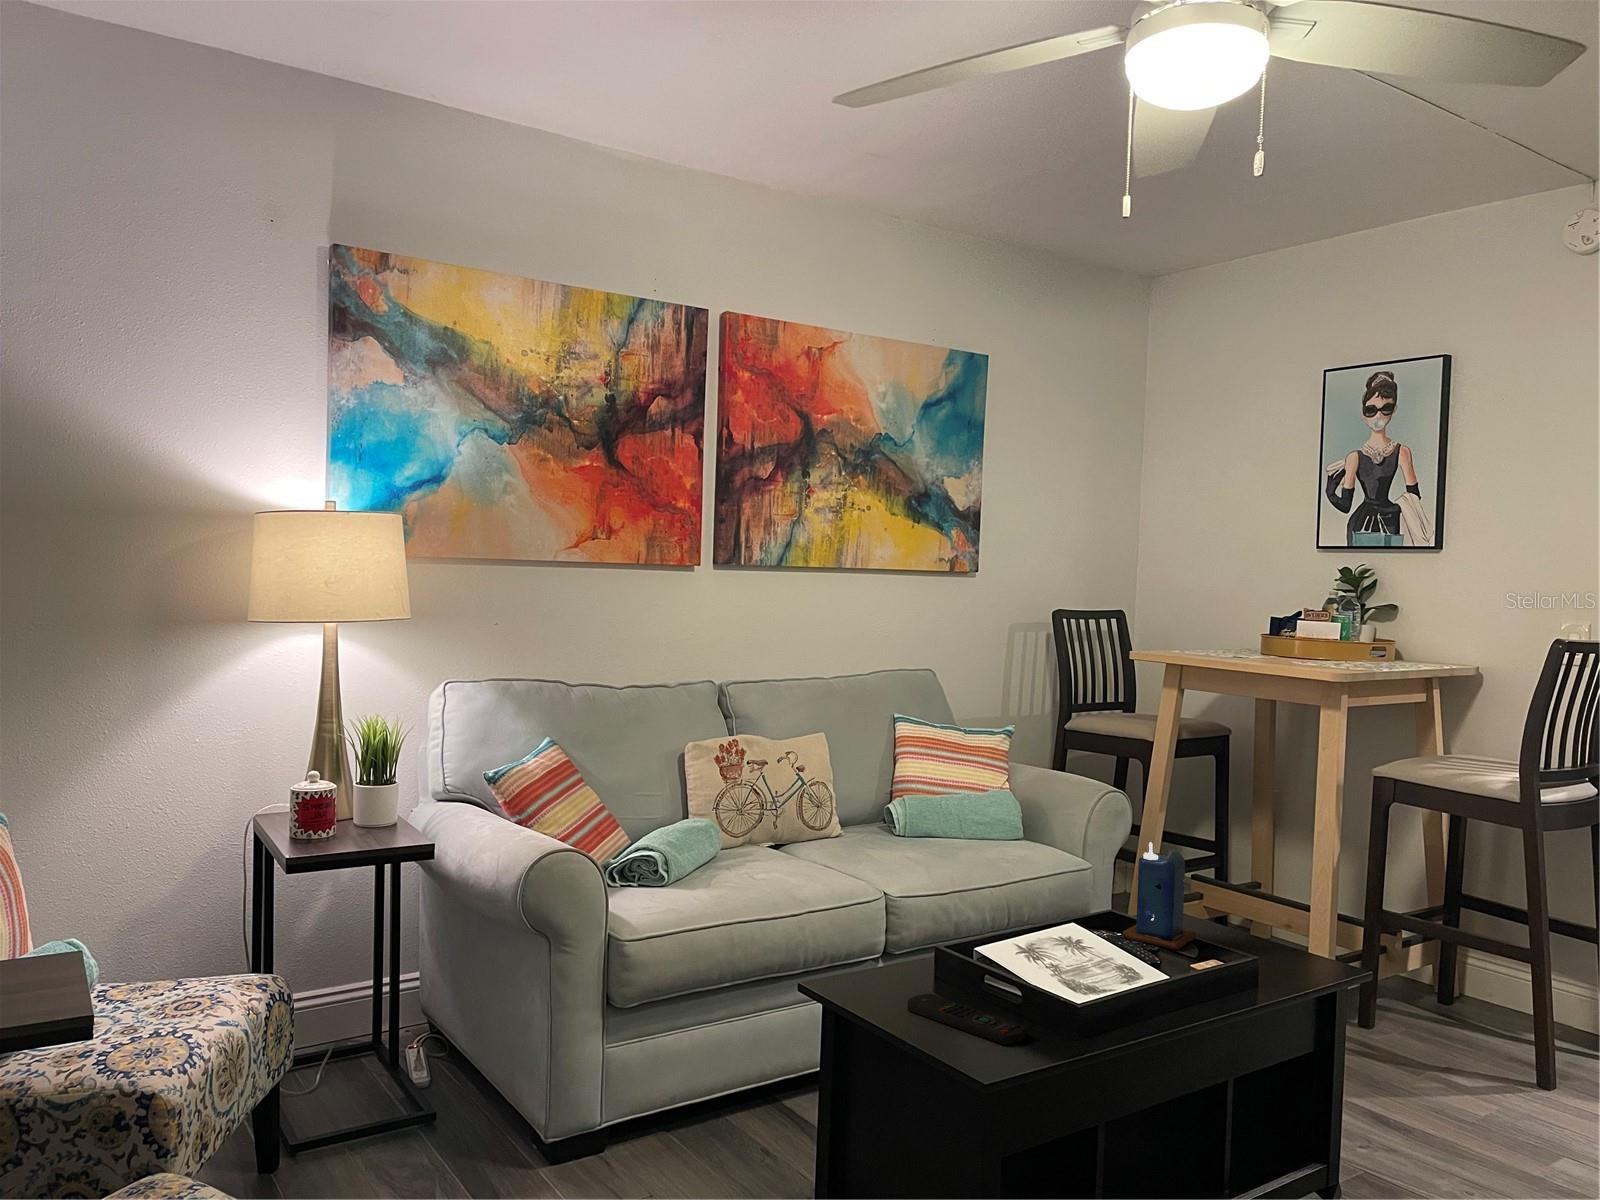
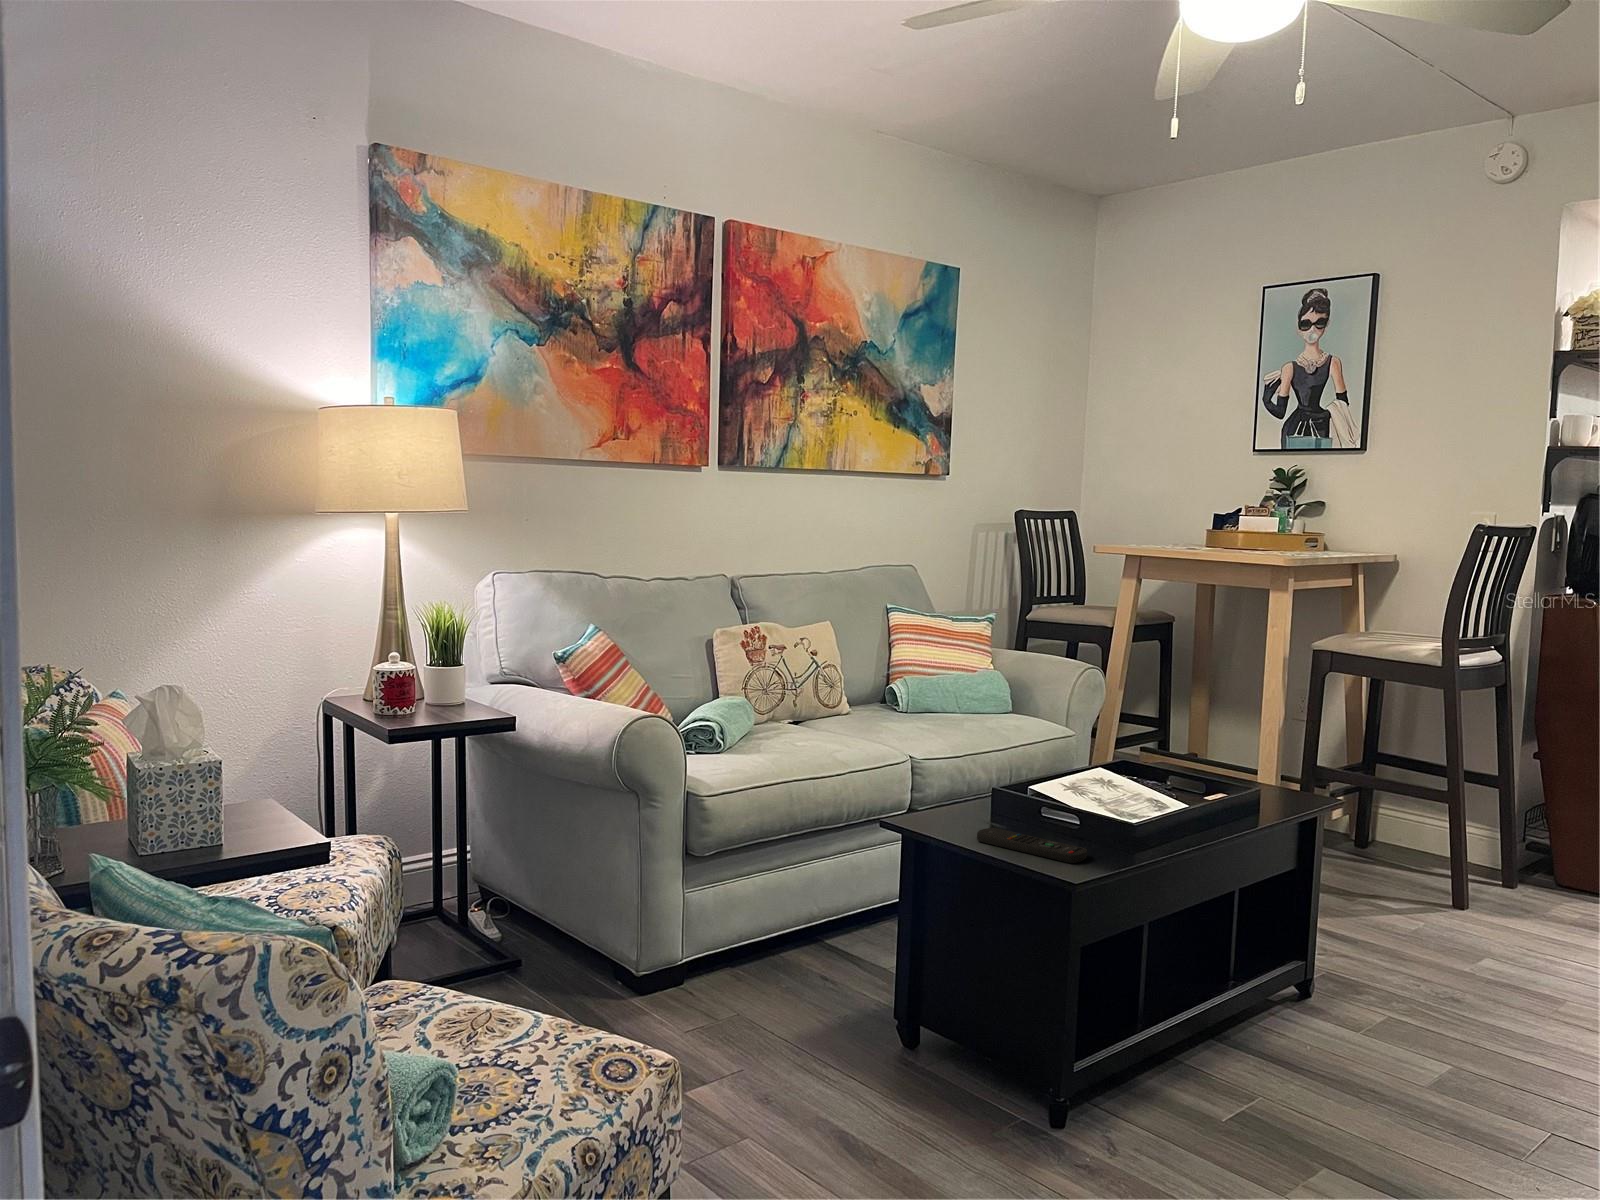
candle: present [1123,842,1196,950] -> none [1139,697,1200,789]

